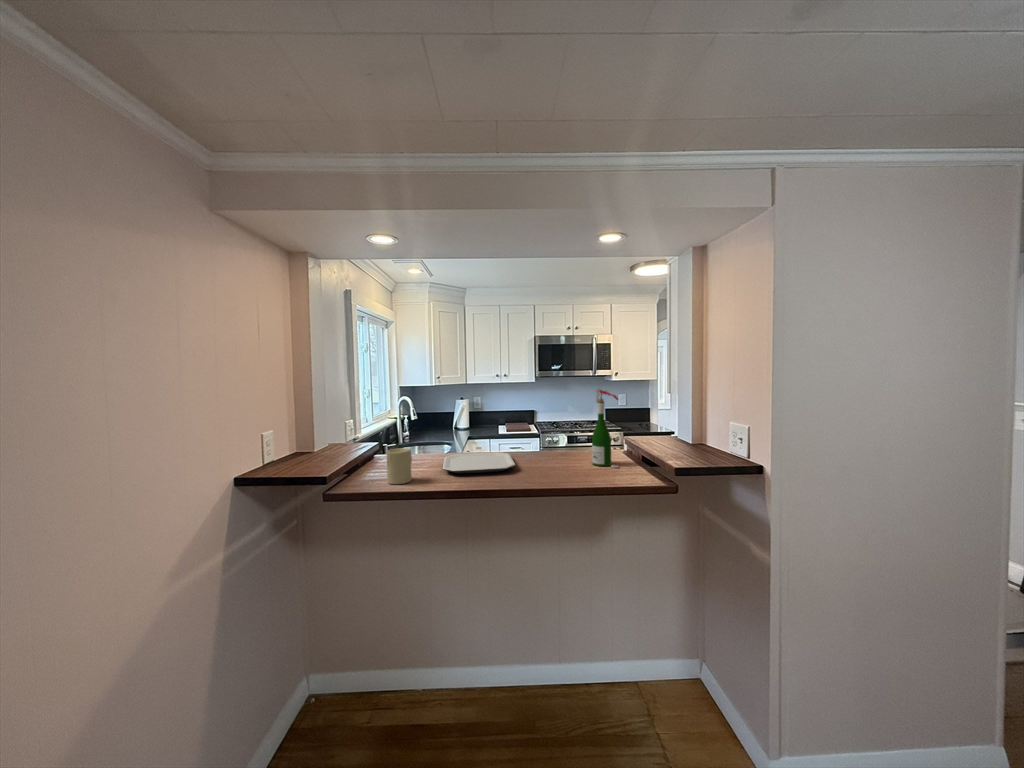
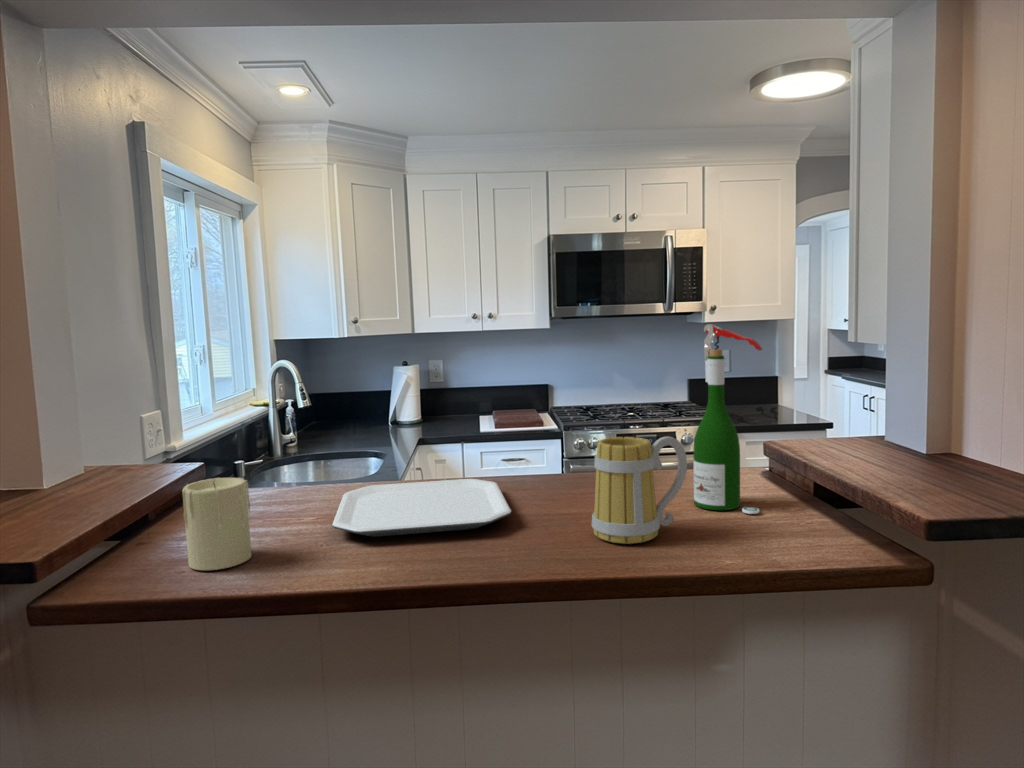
mug: none [548,434,587,477] -> present [592,437,687,544]

